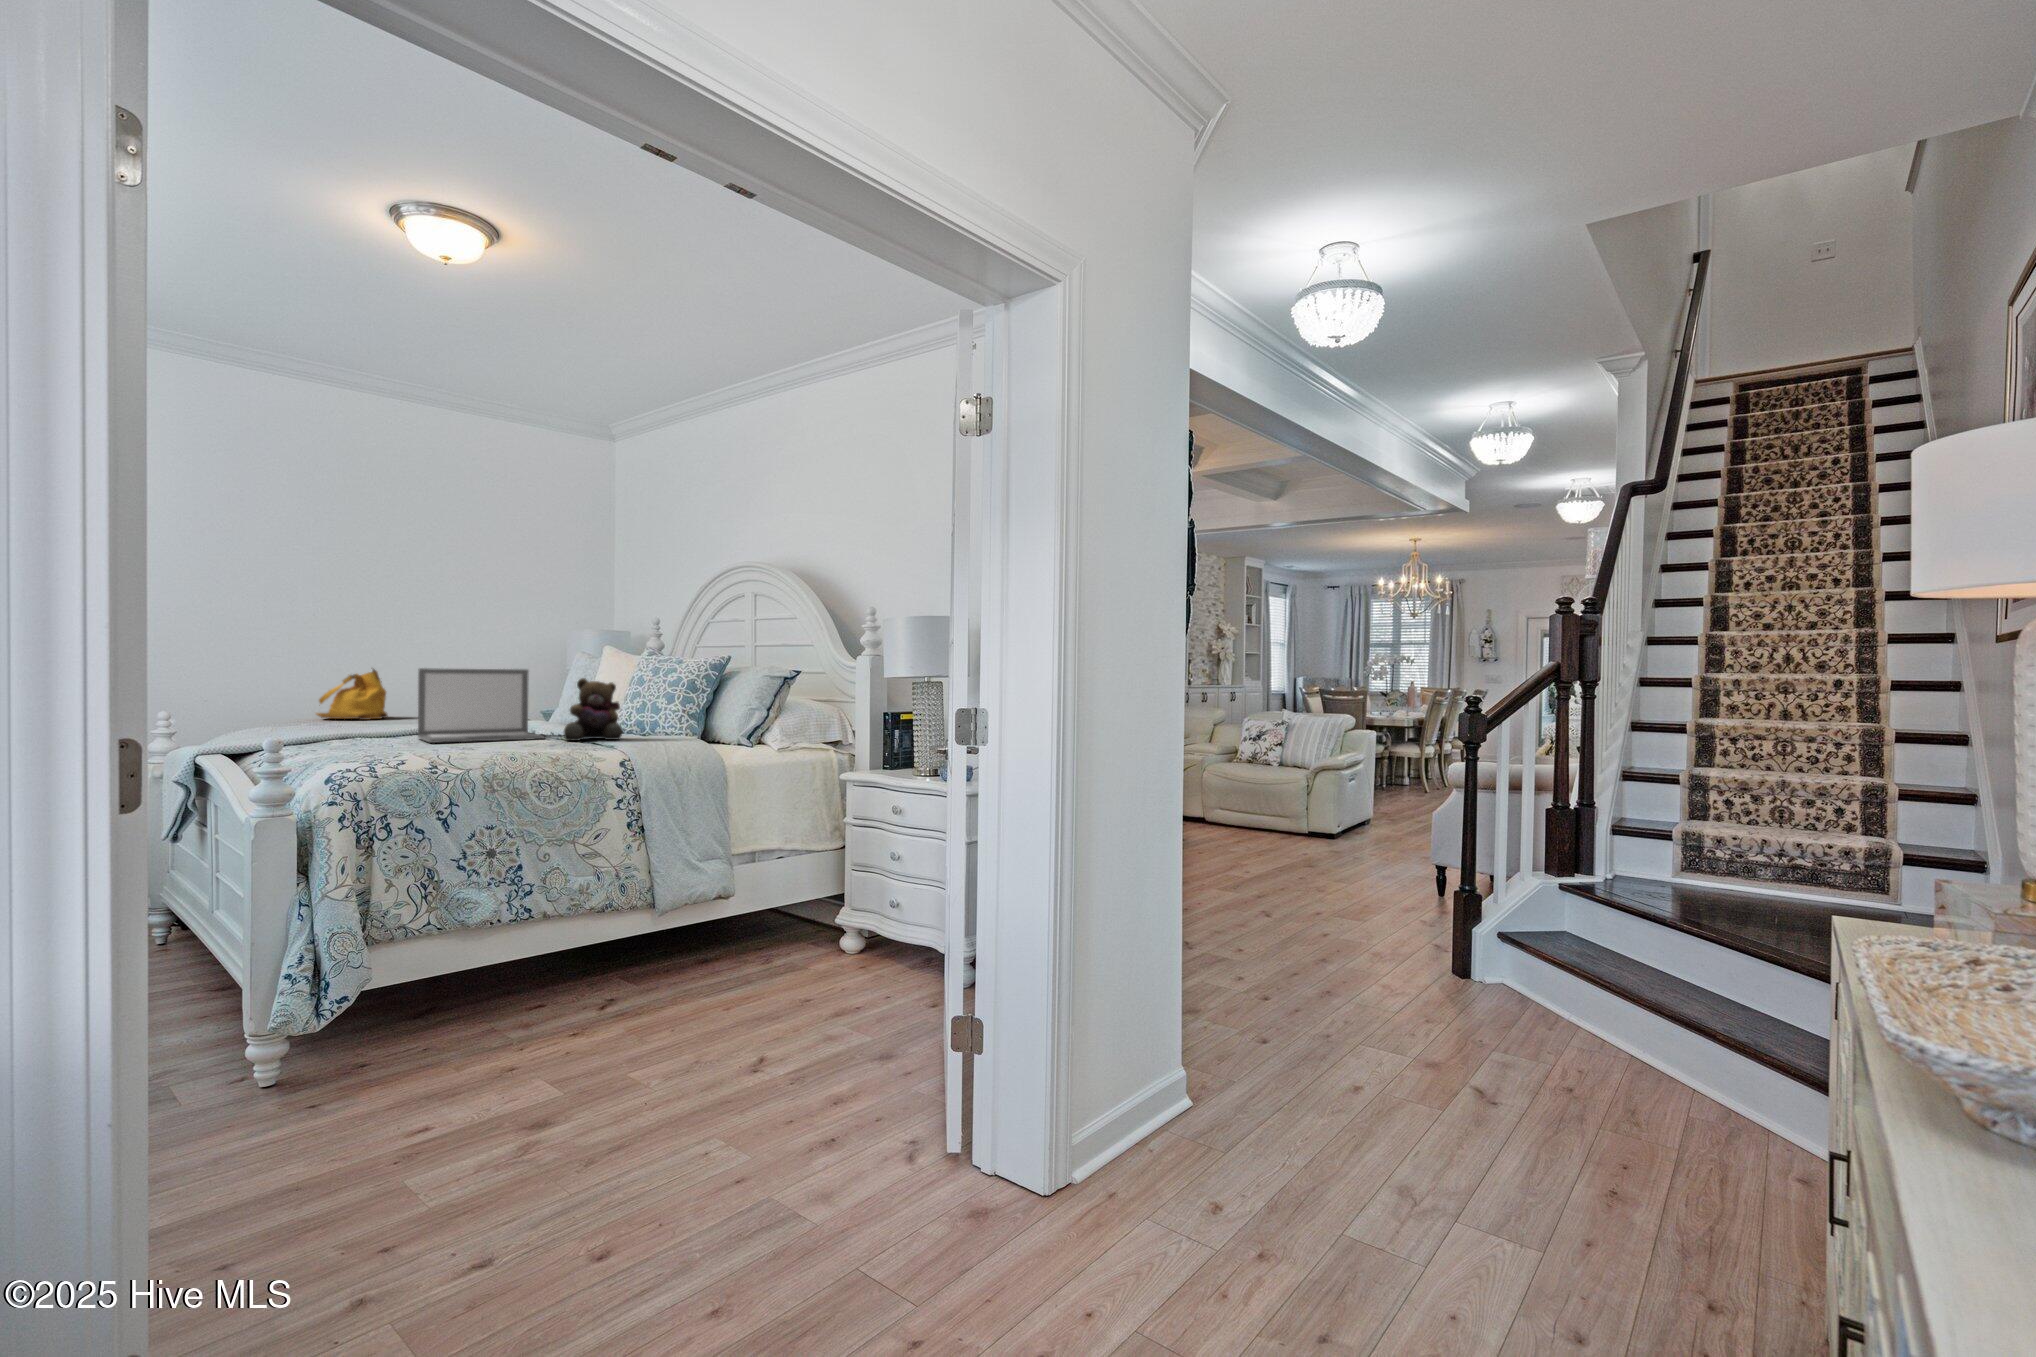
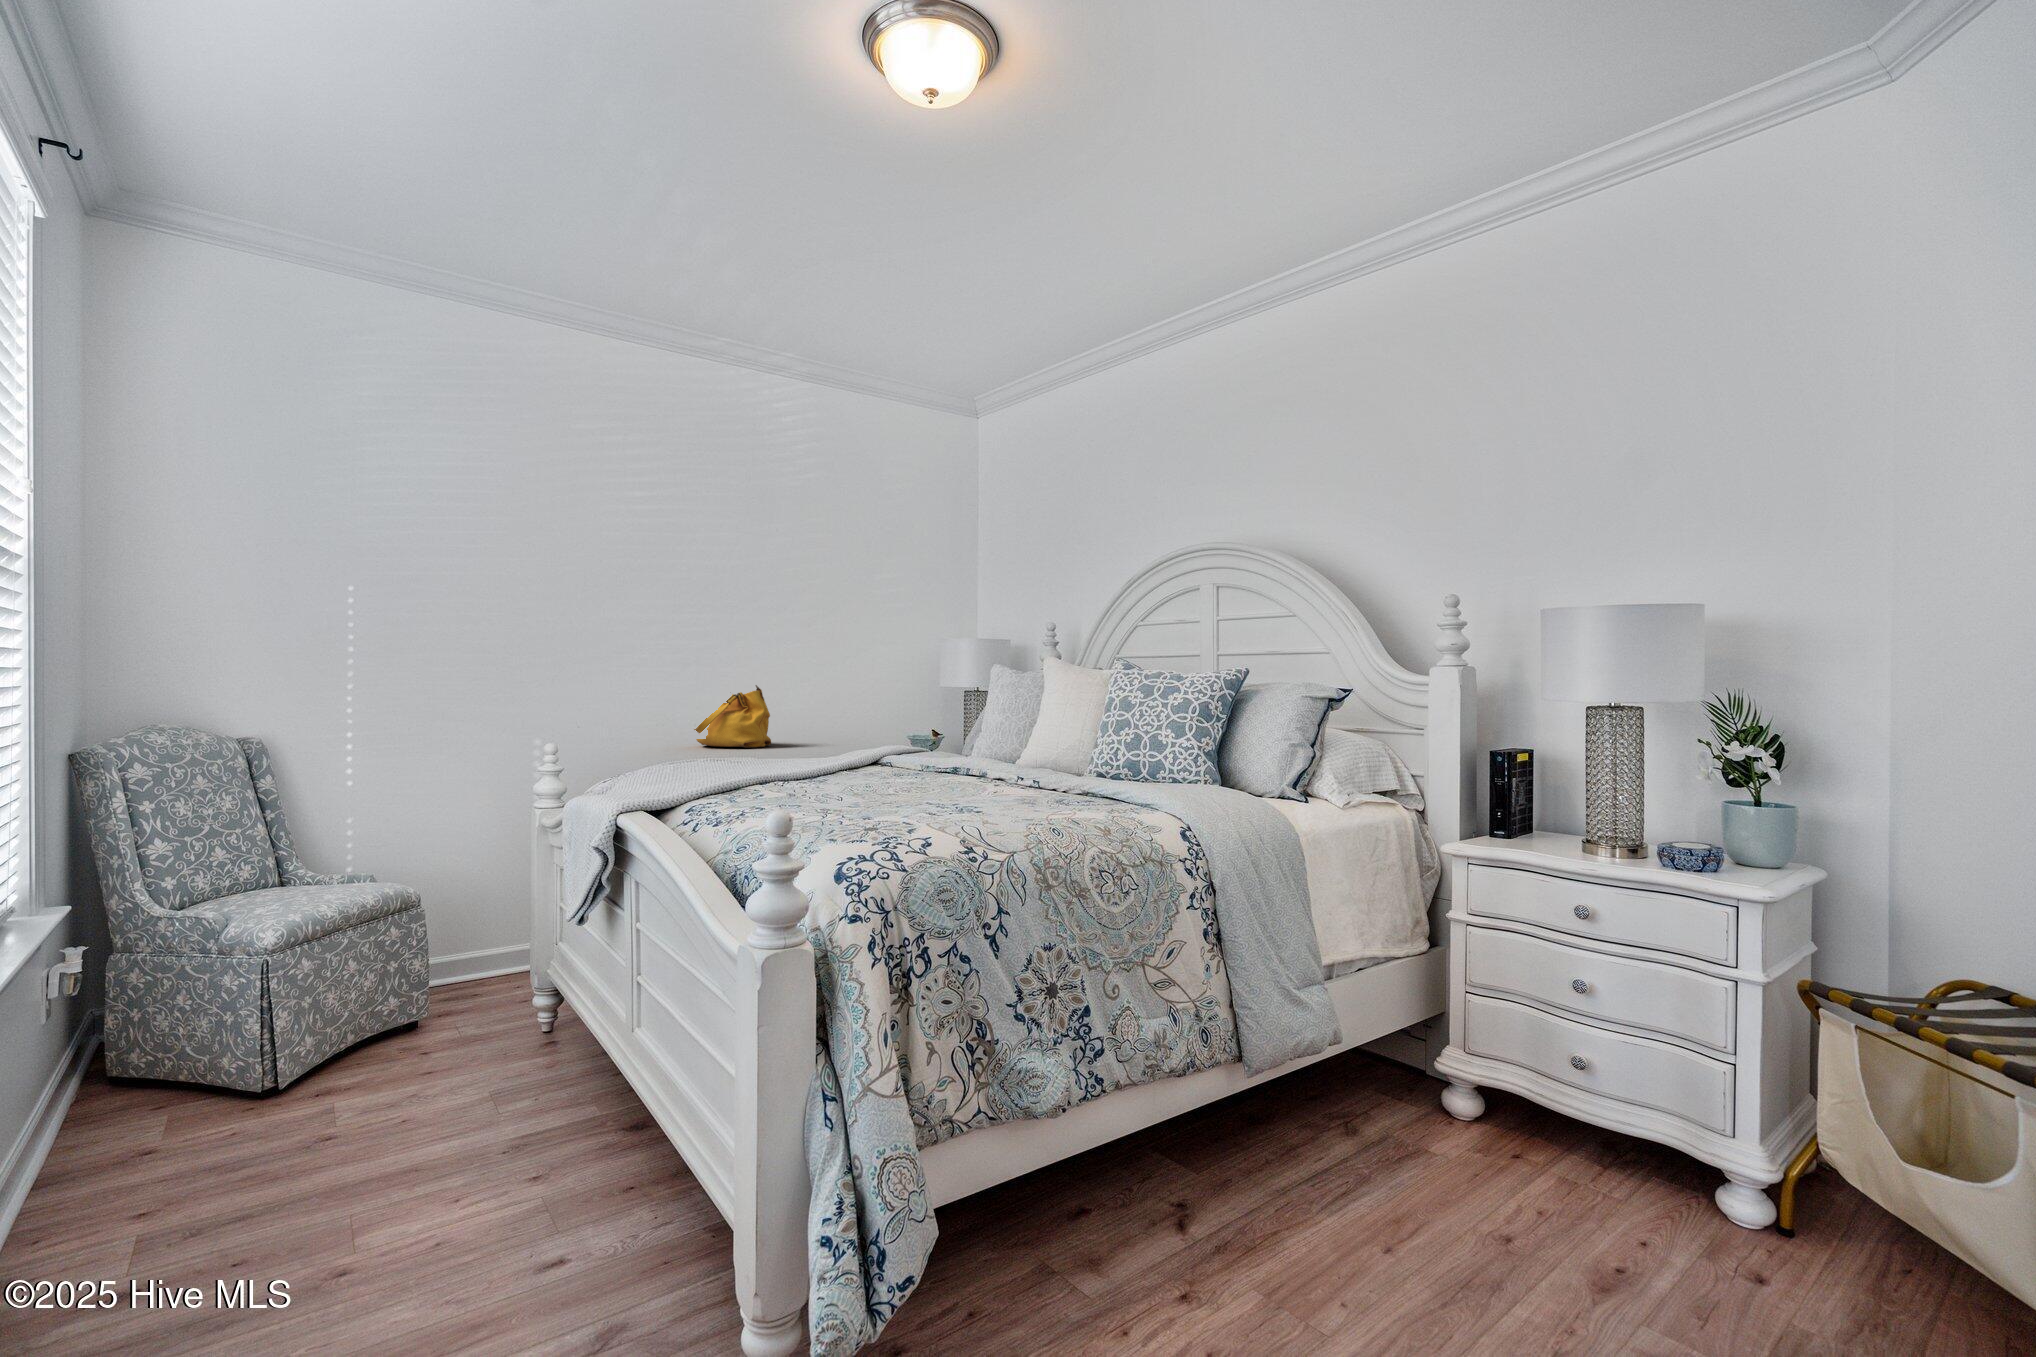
laptop: present [418,668,545,743] -> none [863,688,1030,794]
teddy bear: present [564,678,623,741] -> none [1066,701,1142,793]

